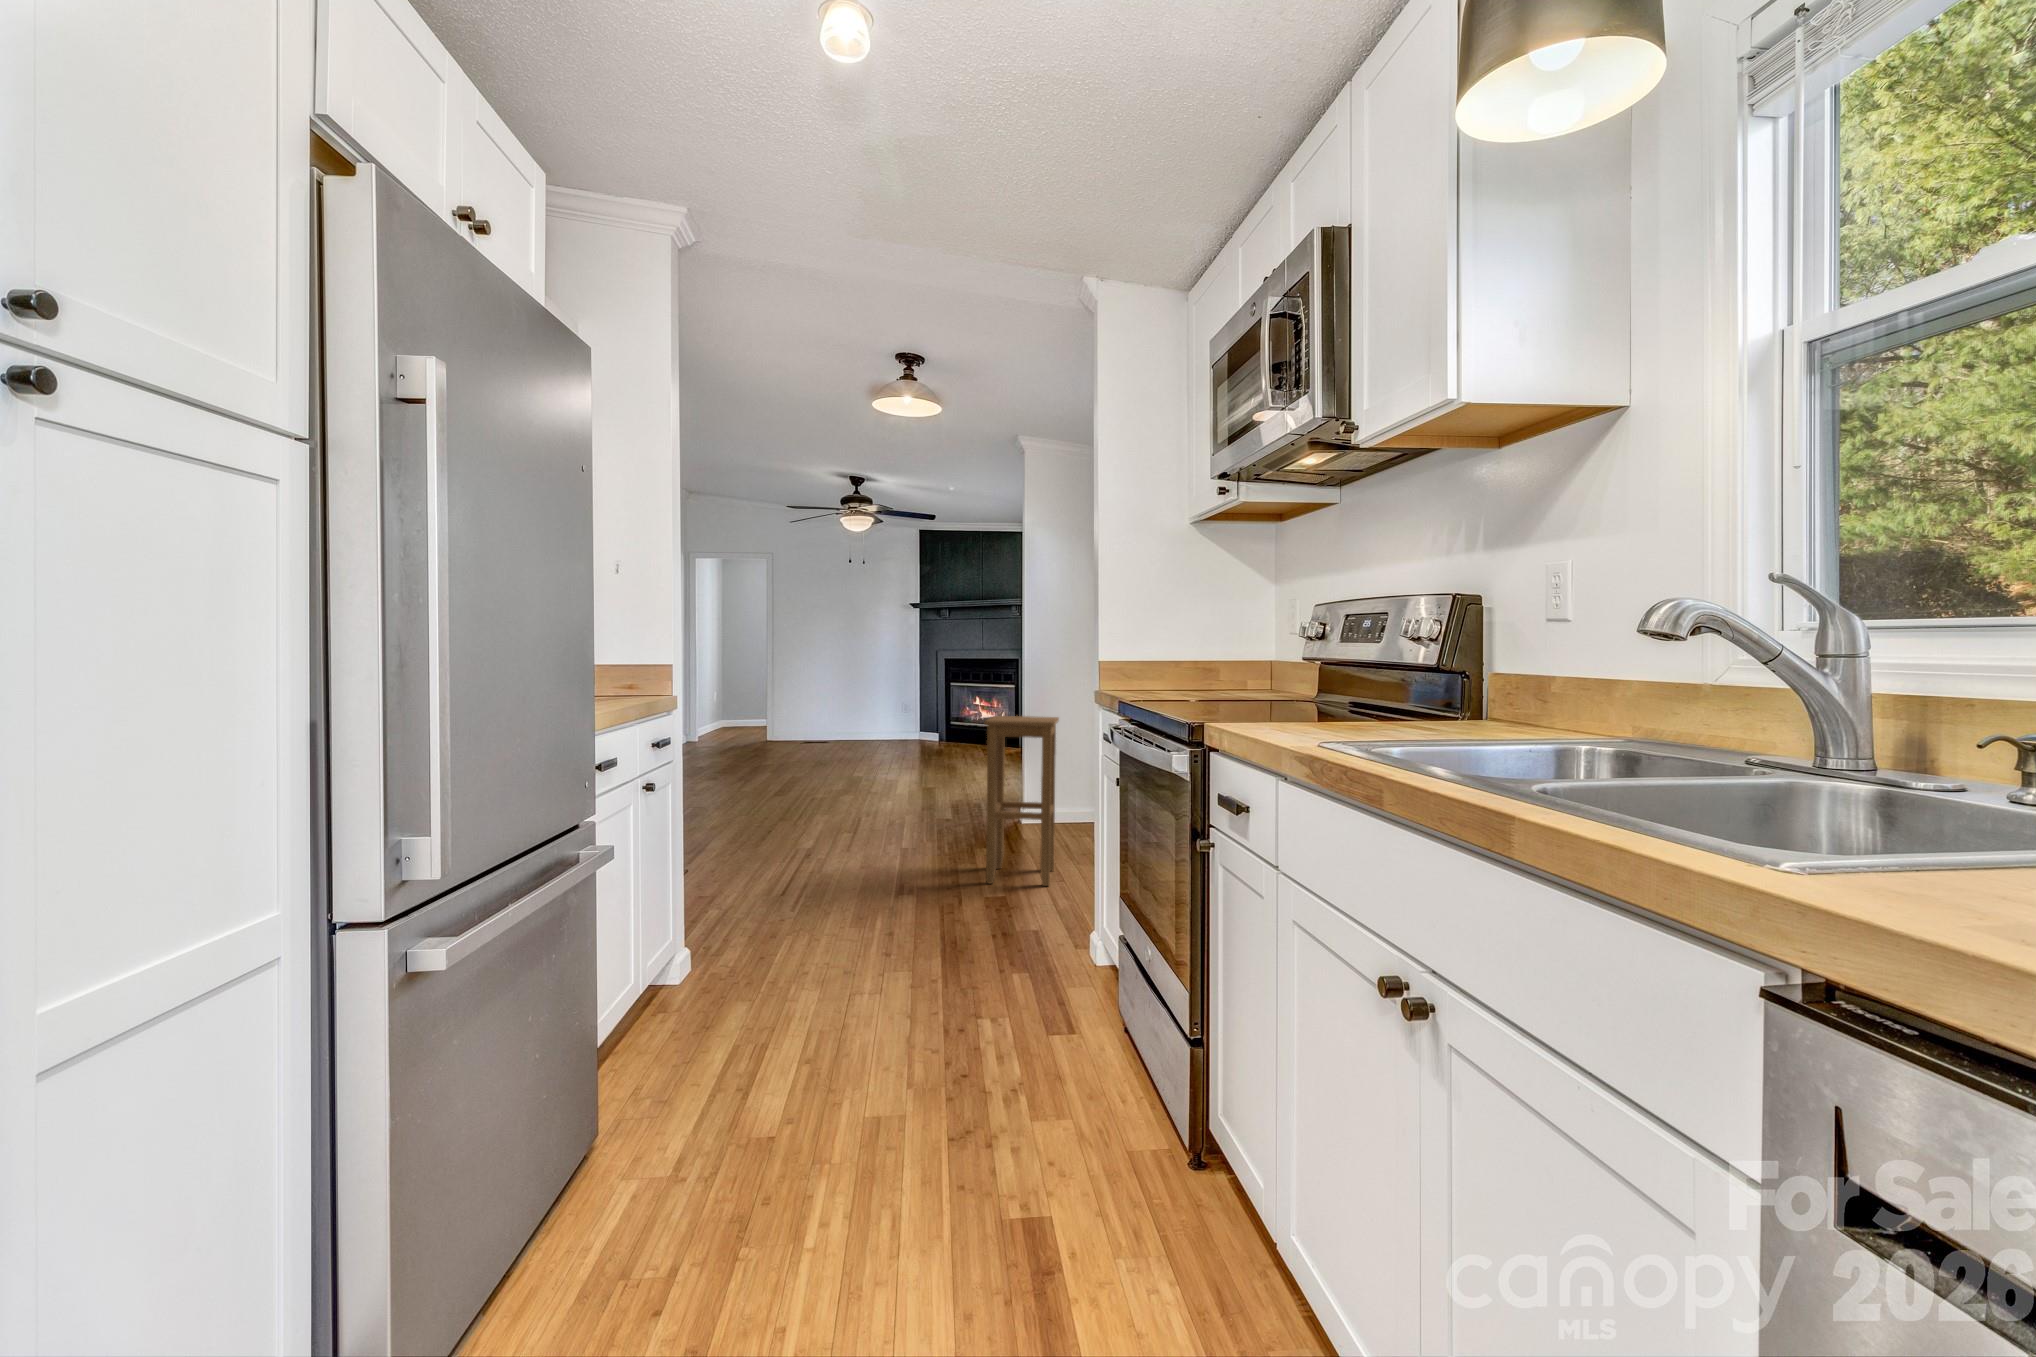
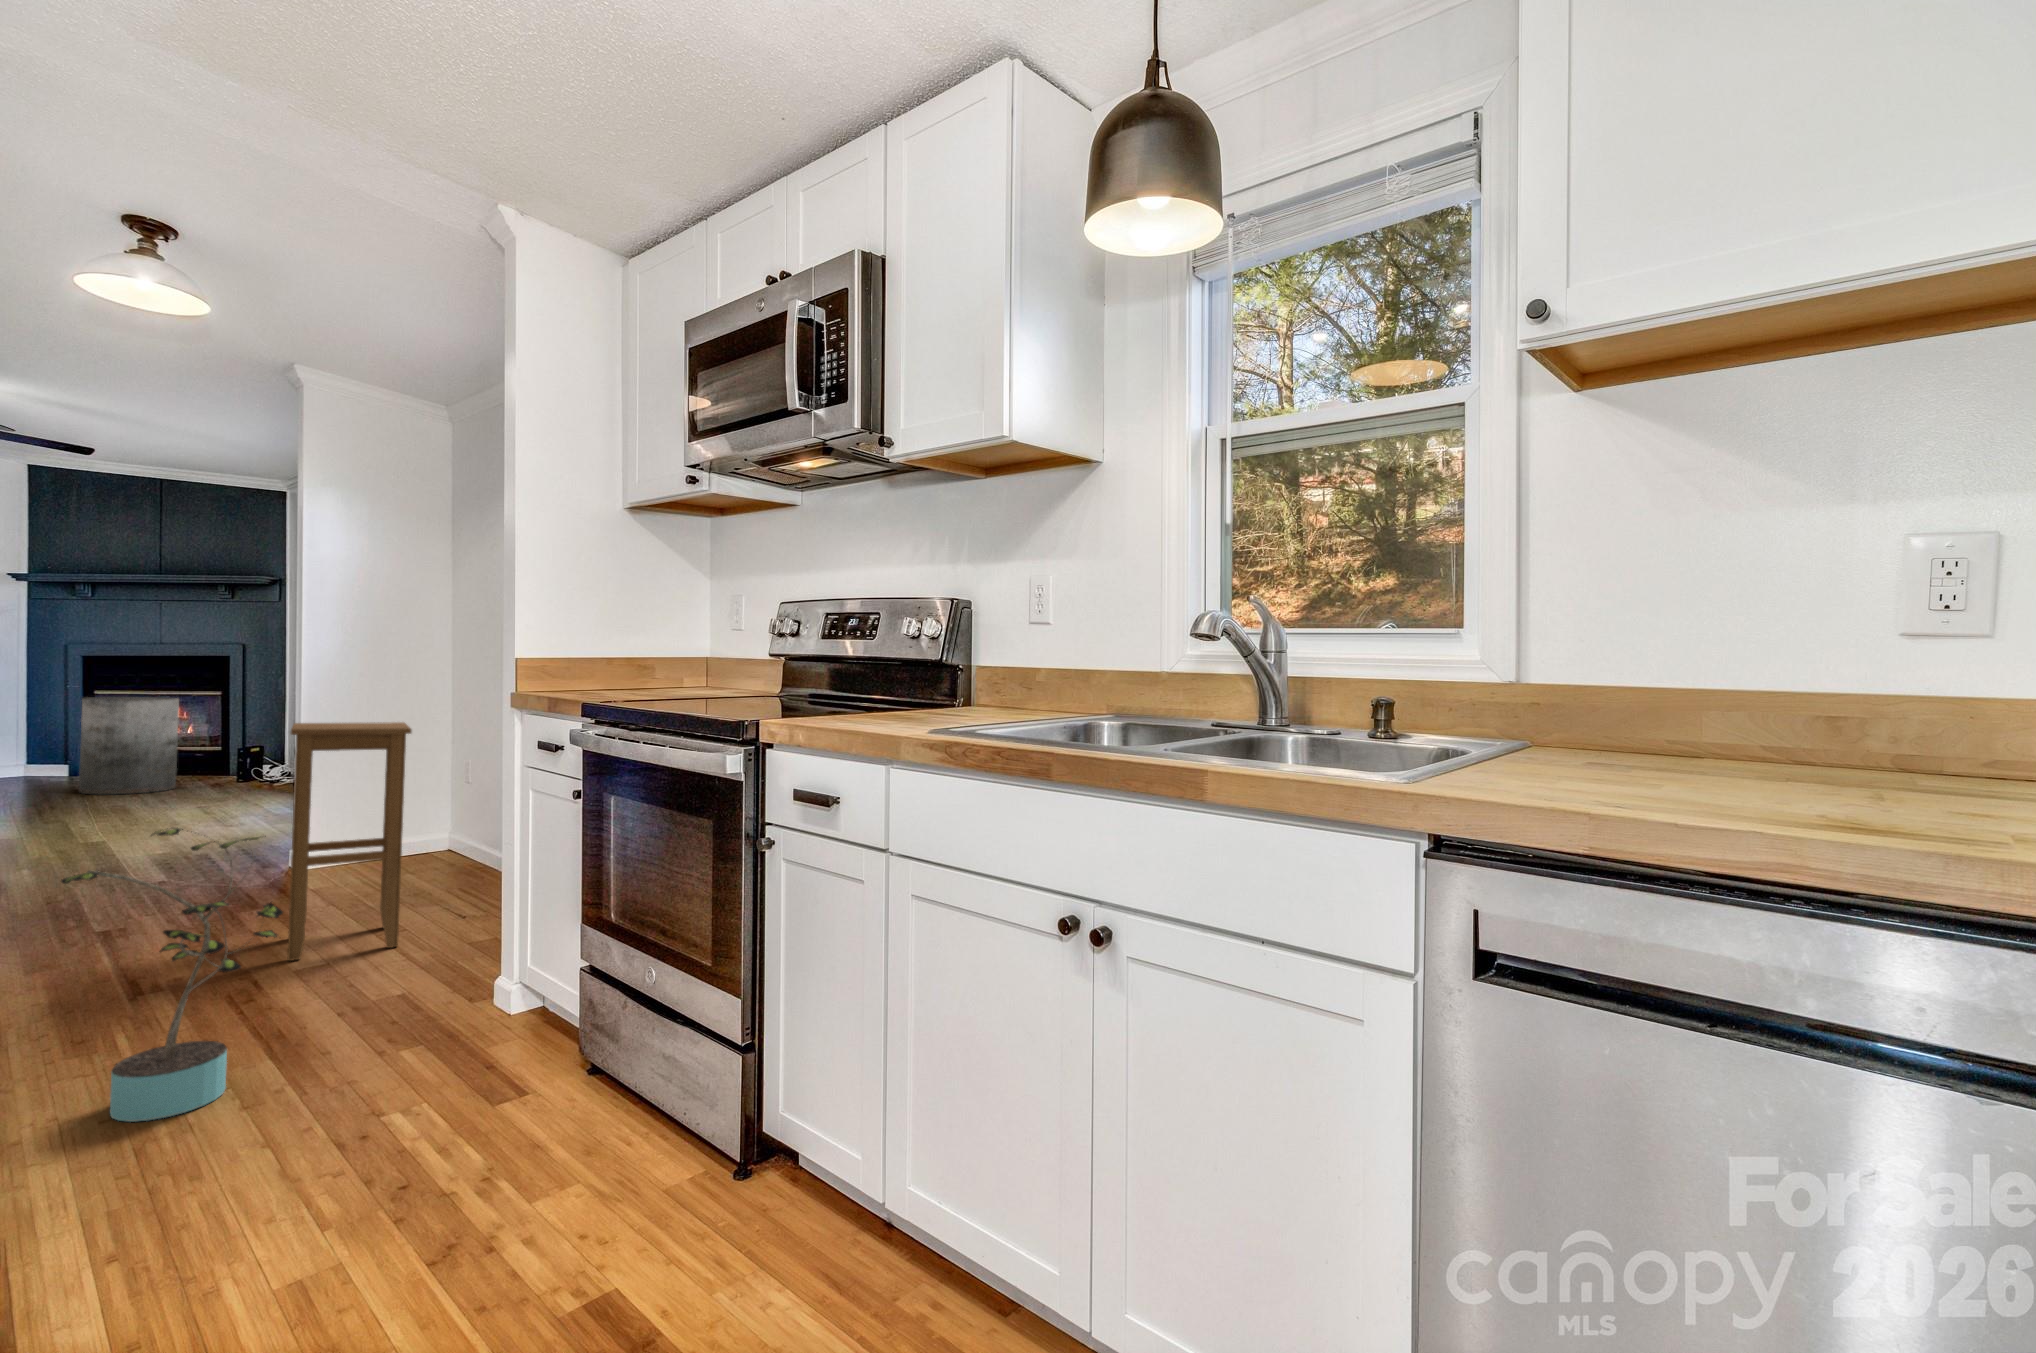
trash can: none [945,693,989,756] -> present [79,697,179,794]
potted plant: none [836,785,940,974] -> present [61,828,283,1122]

